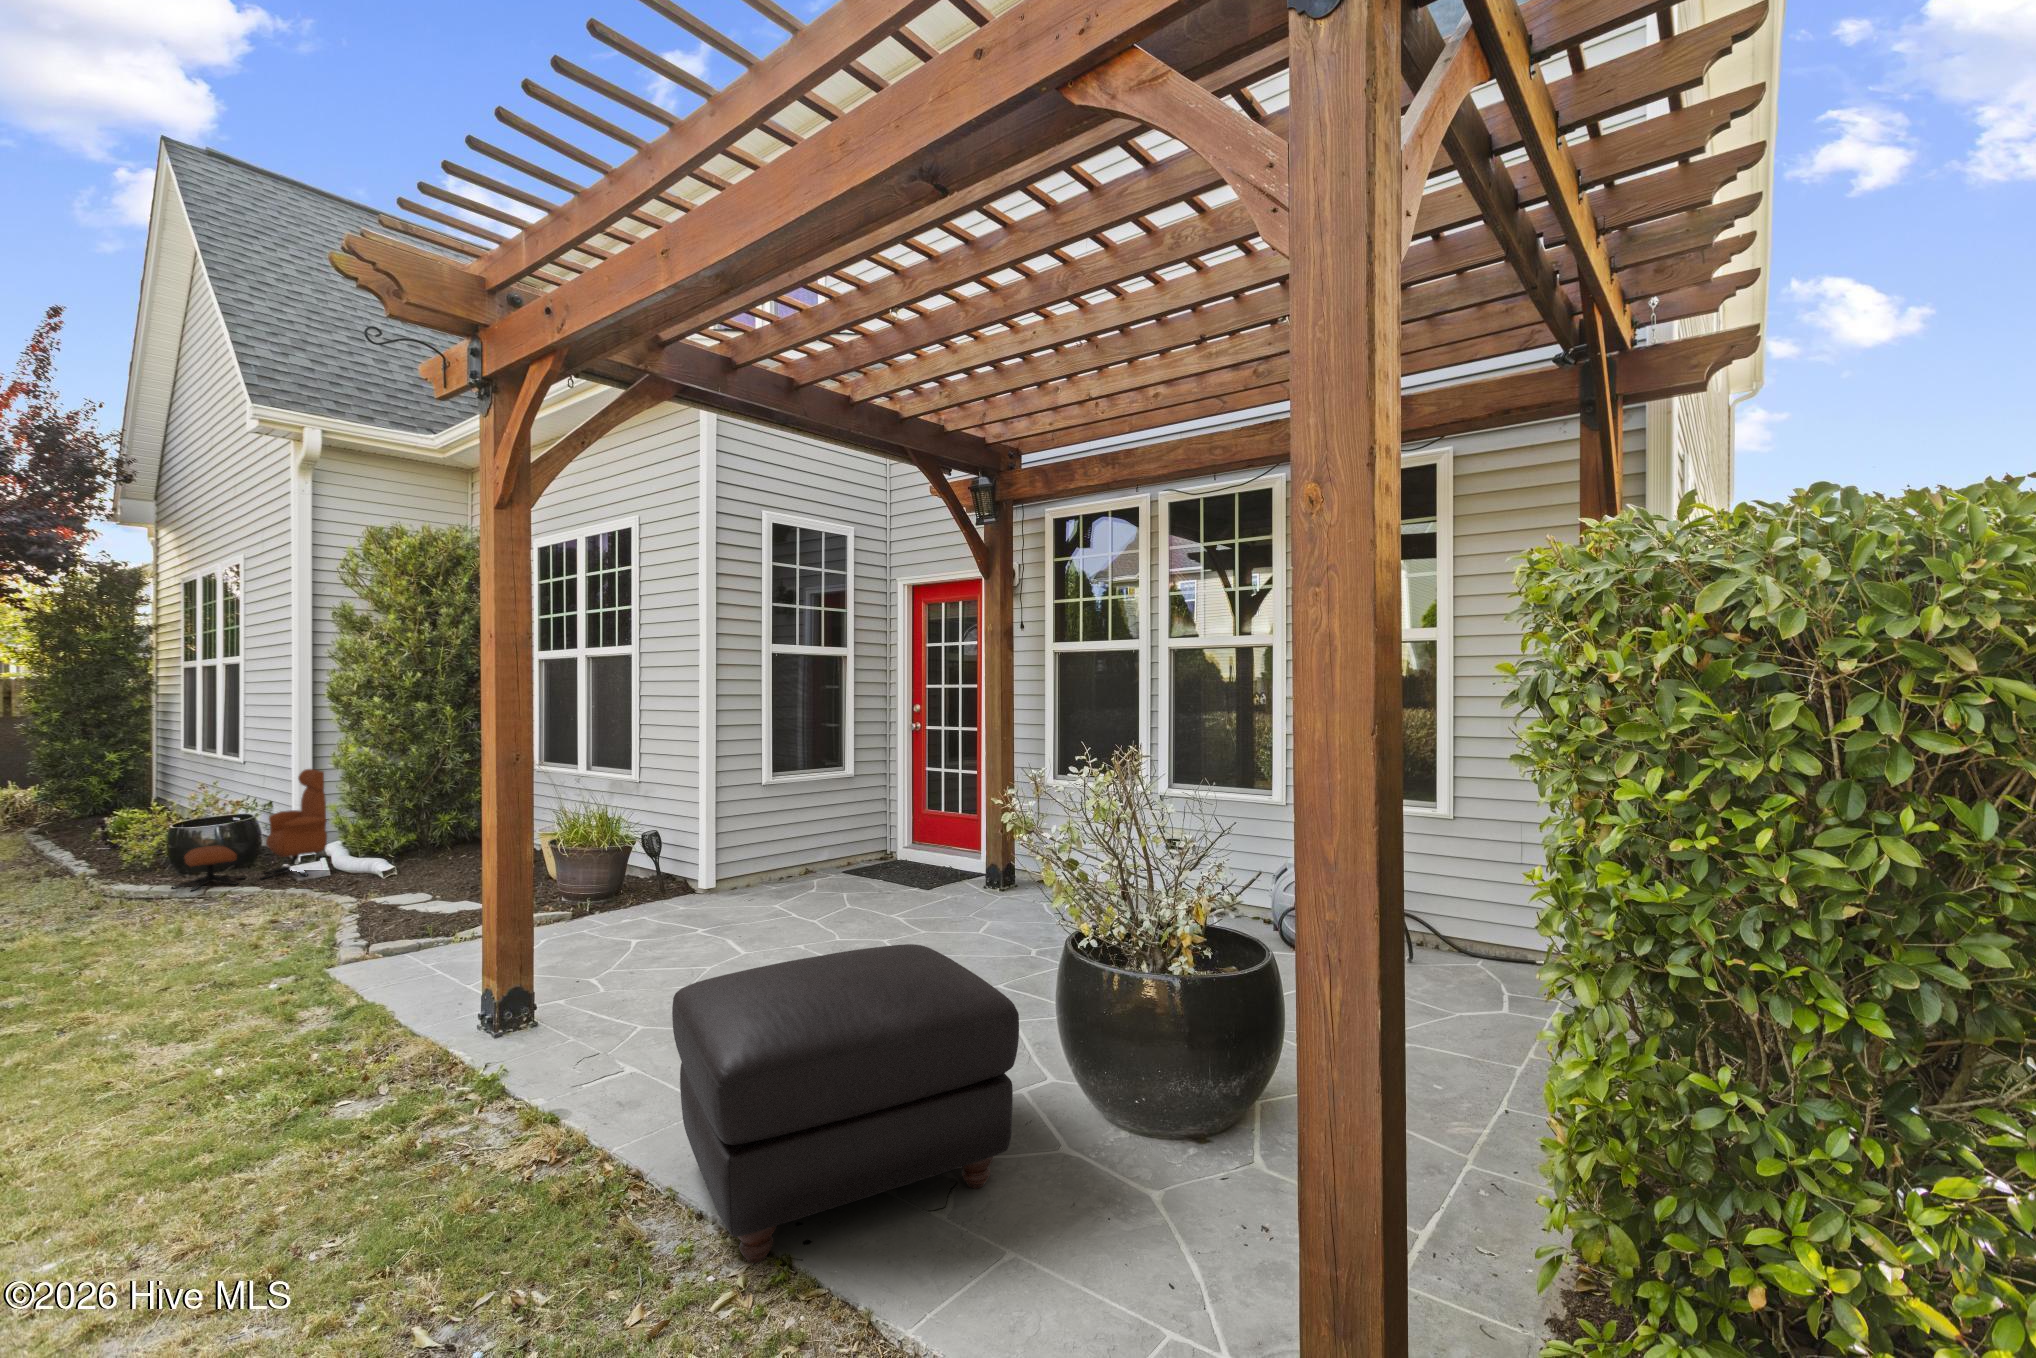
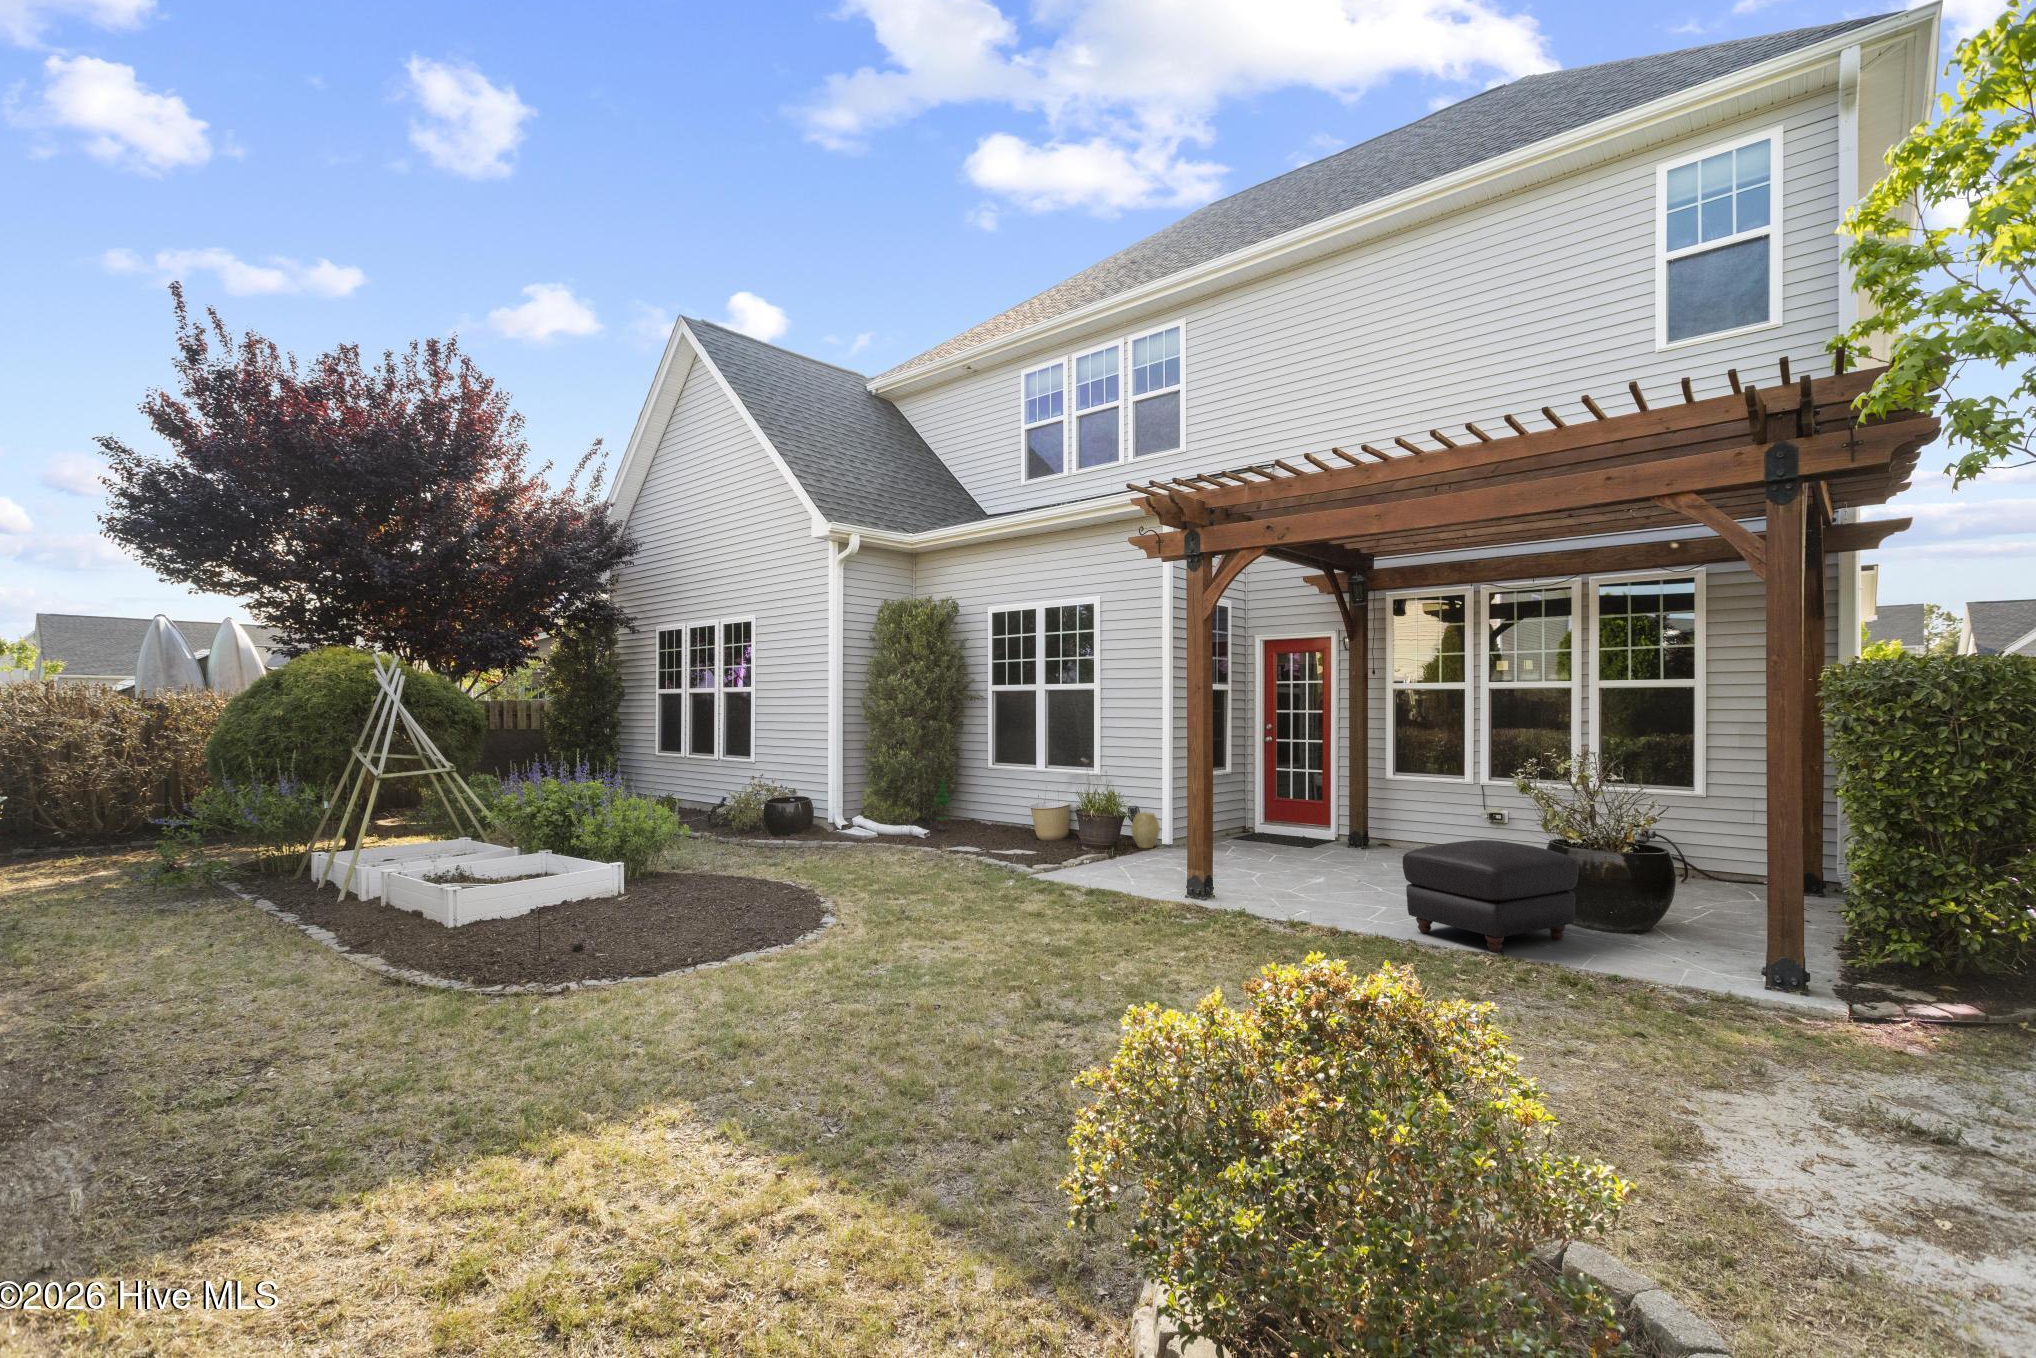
lounge chair: present [172,769,327,891] -> none [799,763,879,841]
potted tree: none [424,787,457,865] -> present [935,778,951,830]
woven basket: none [646,839,692,896] -> present [1131,812,1160,848]

